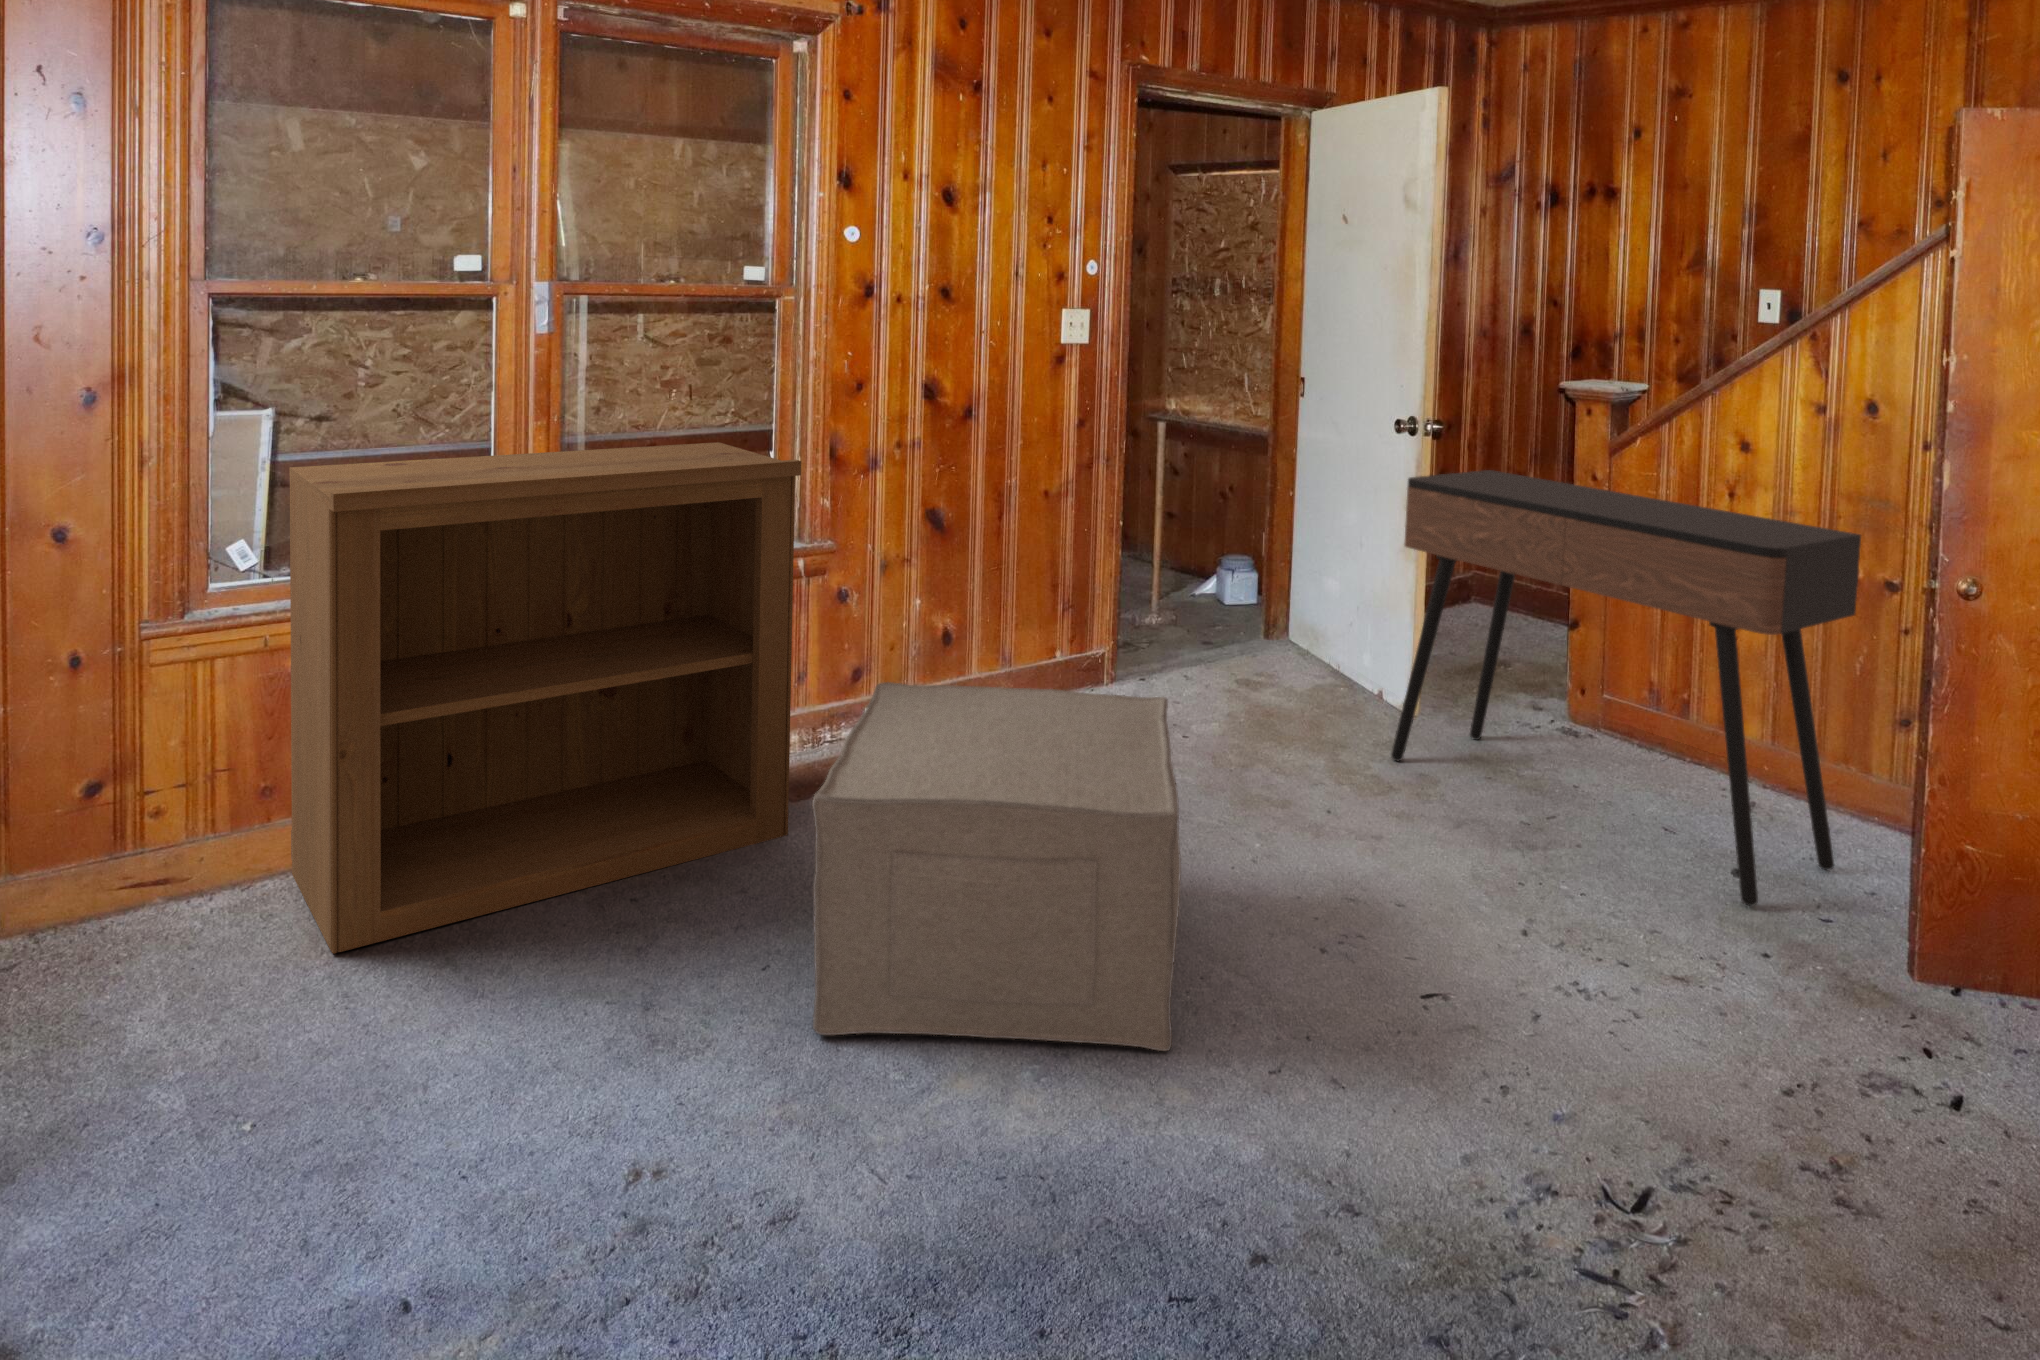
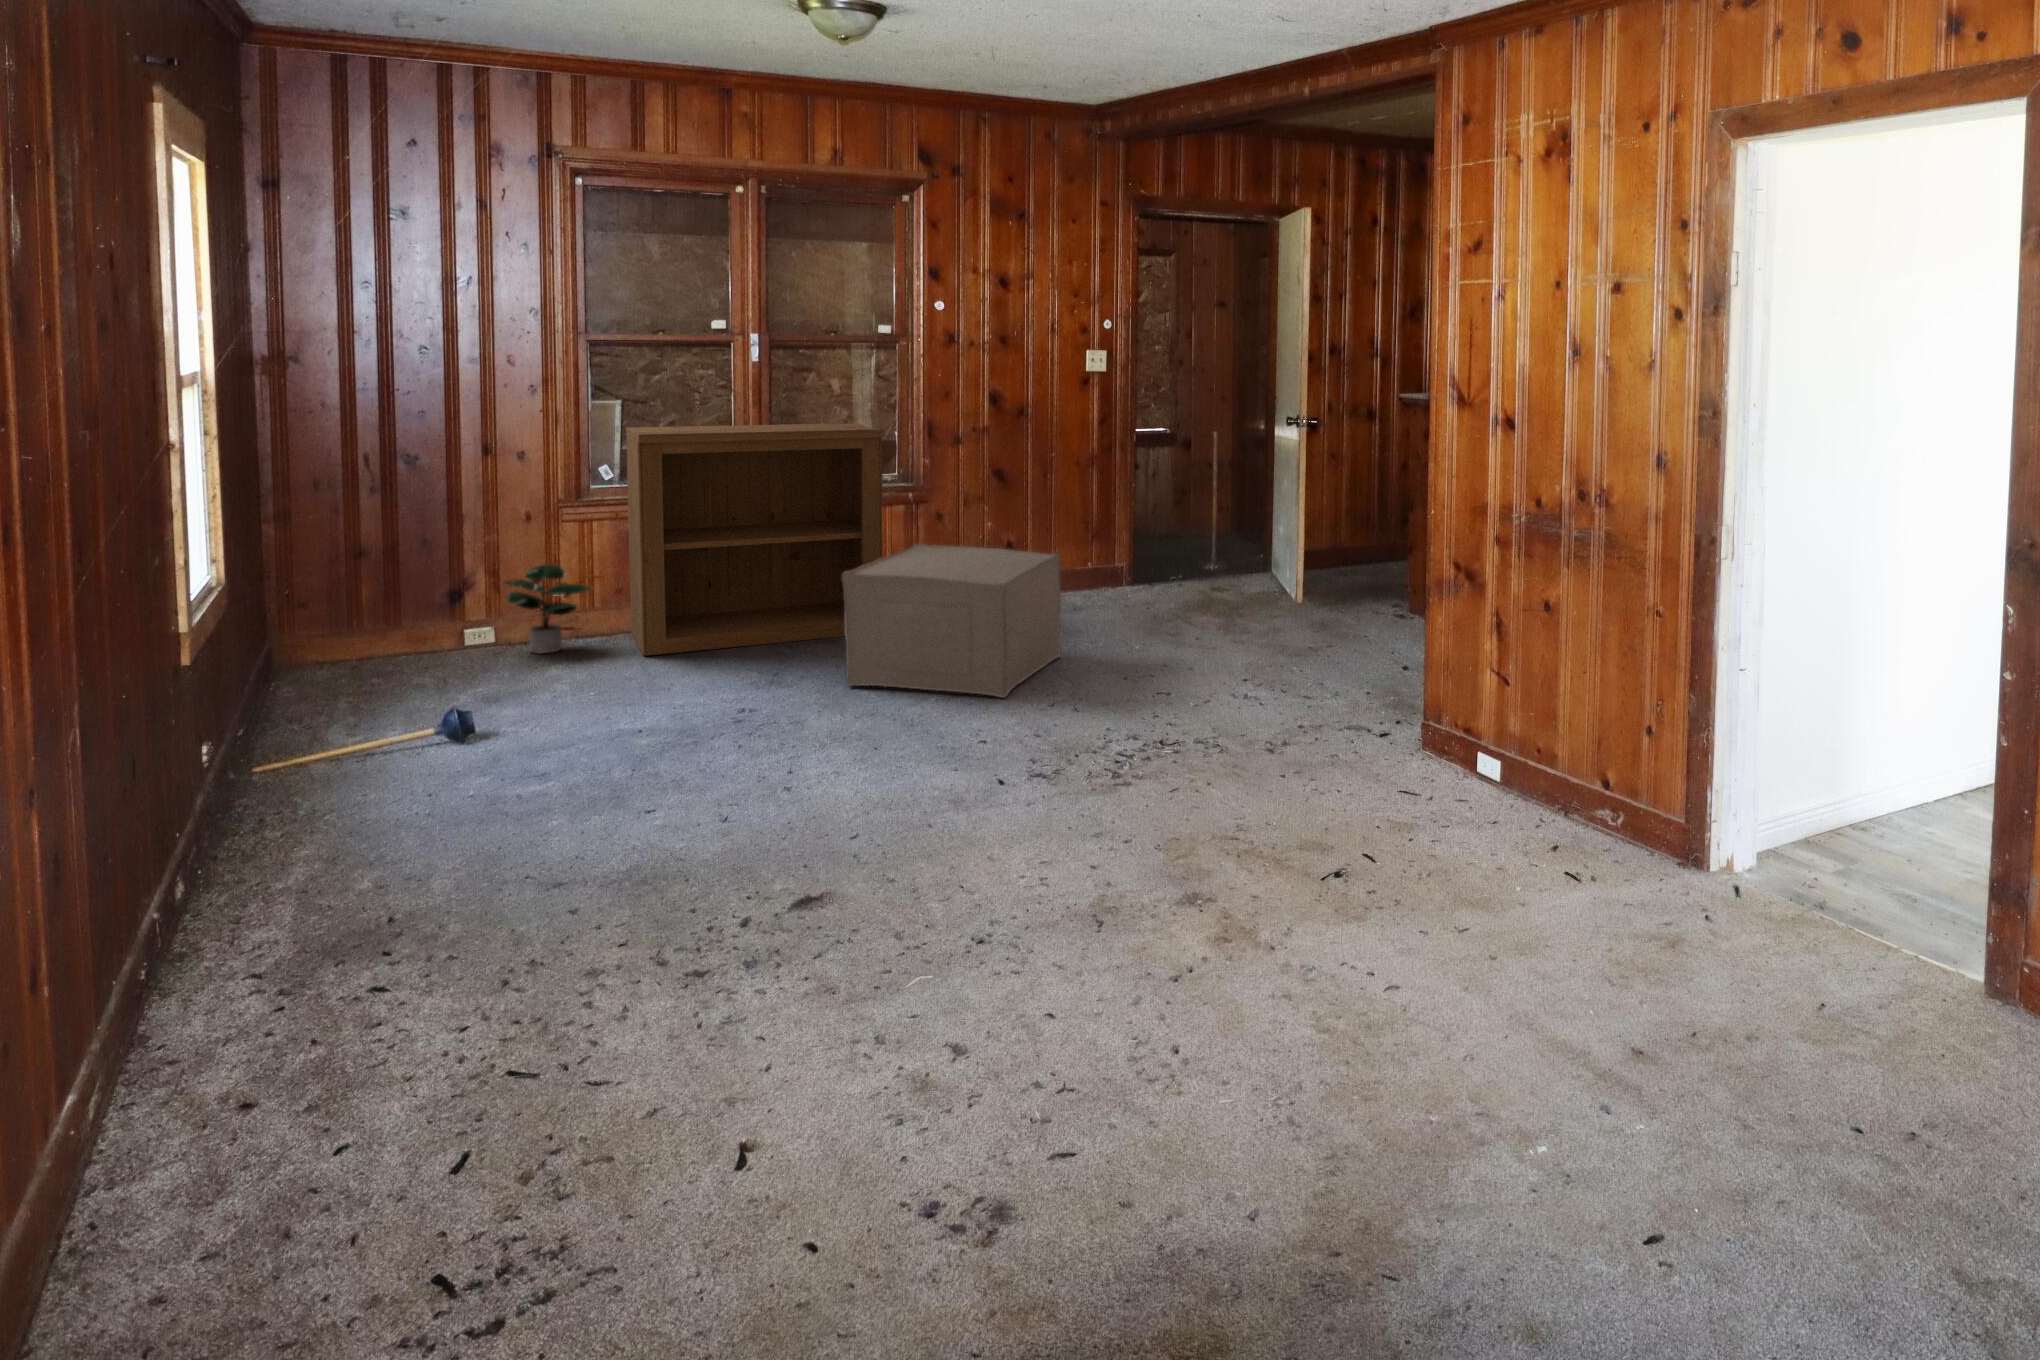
console table: present [1391,470,1861,906] -> none [1255,448,1458,675]
potted plant: none [11,757,219,963] -> present [505,565,591,654]

